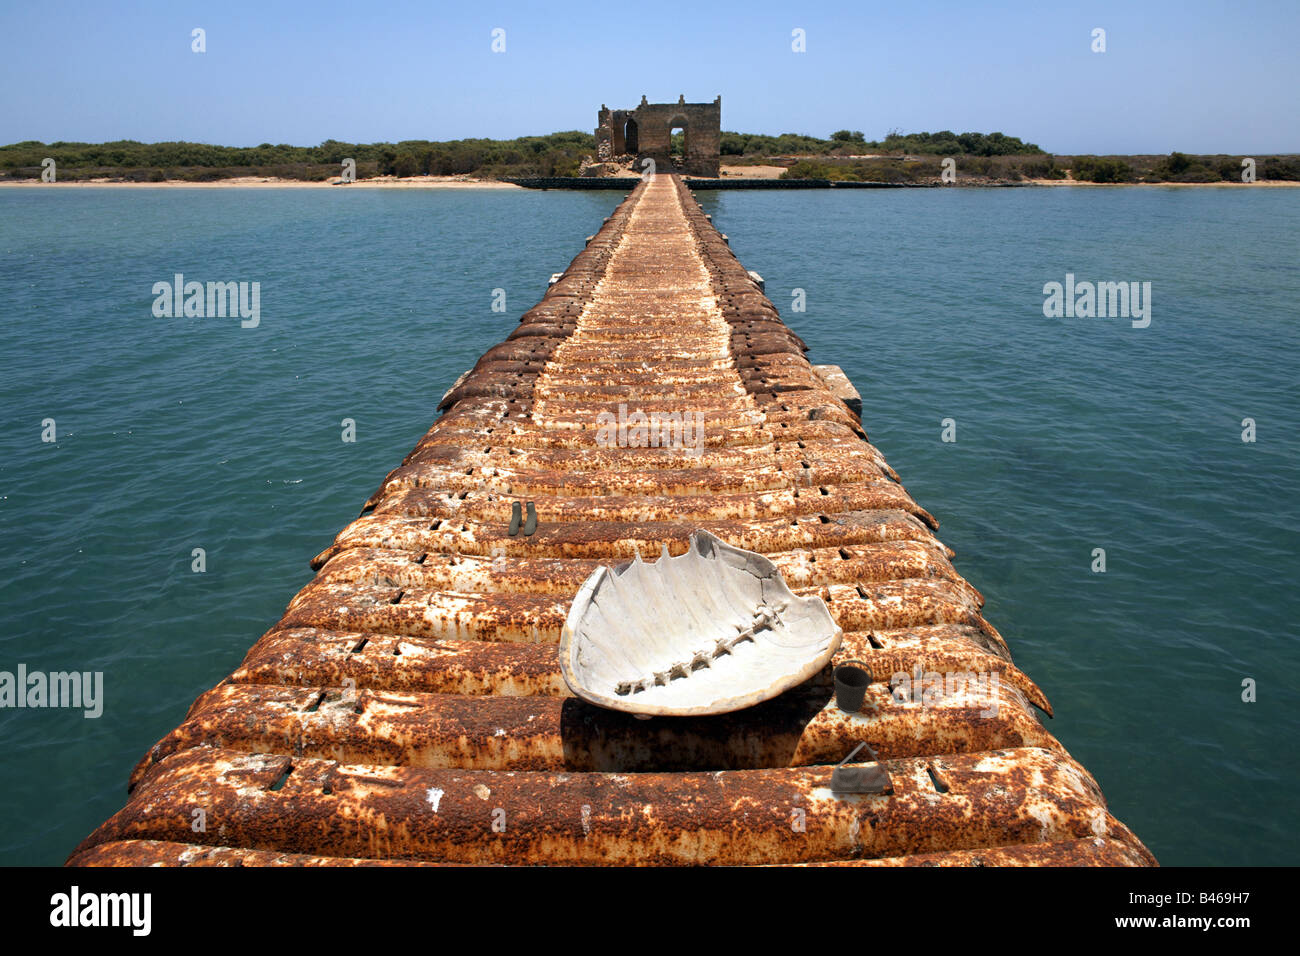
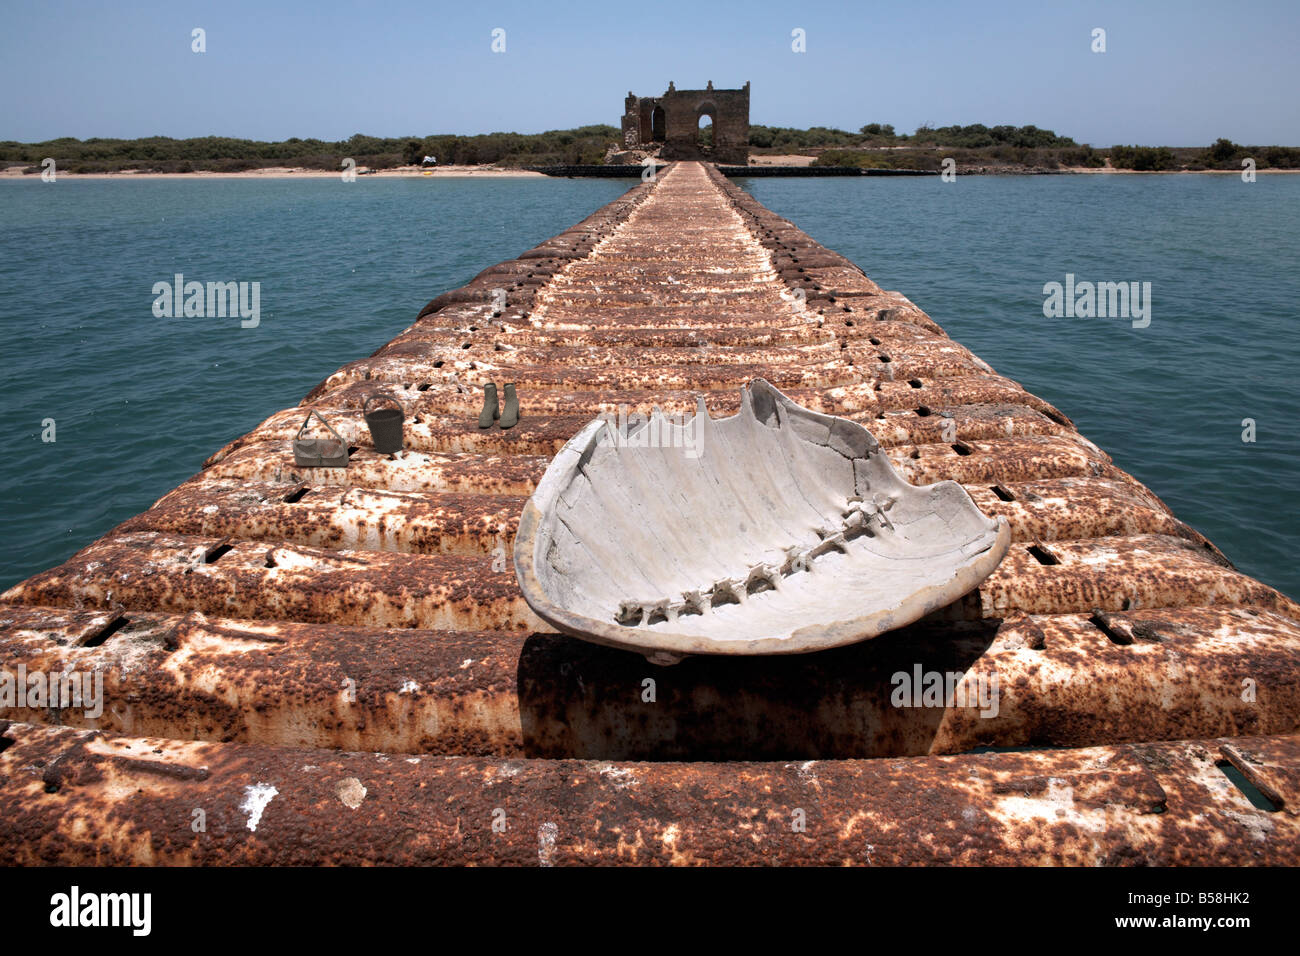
bucket: present [831,660,873,712] -> present [363,394,405,453]
bag: present [829,742,888,793] -> present [293,409,349,466]

